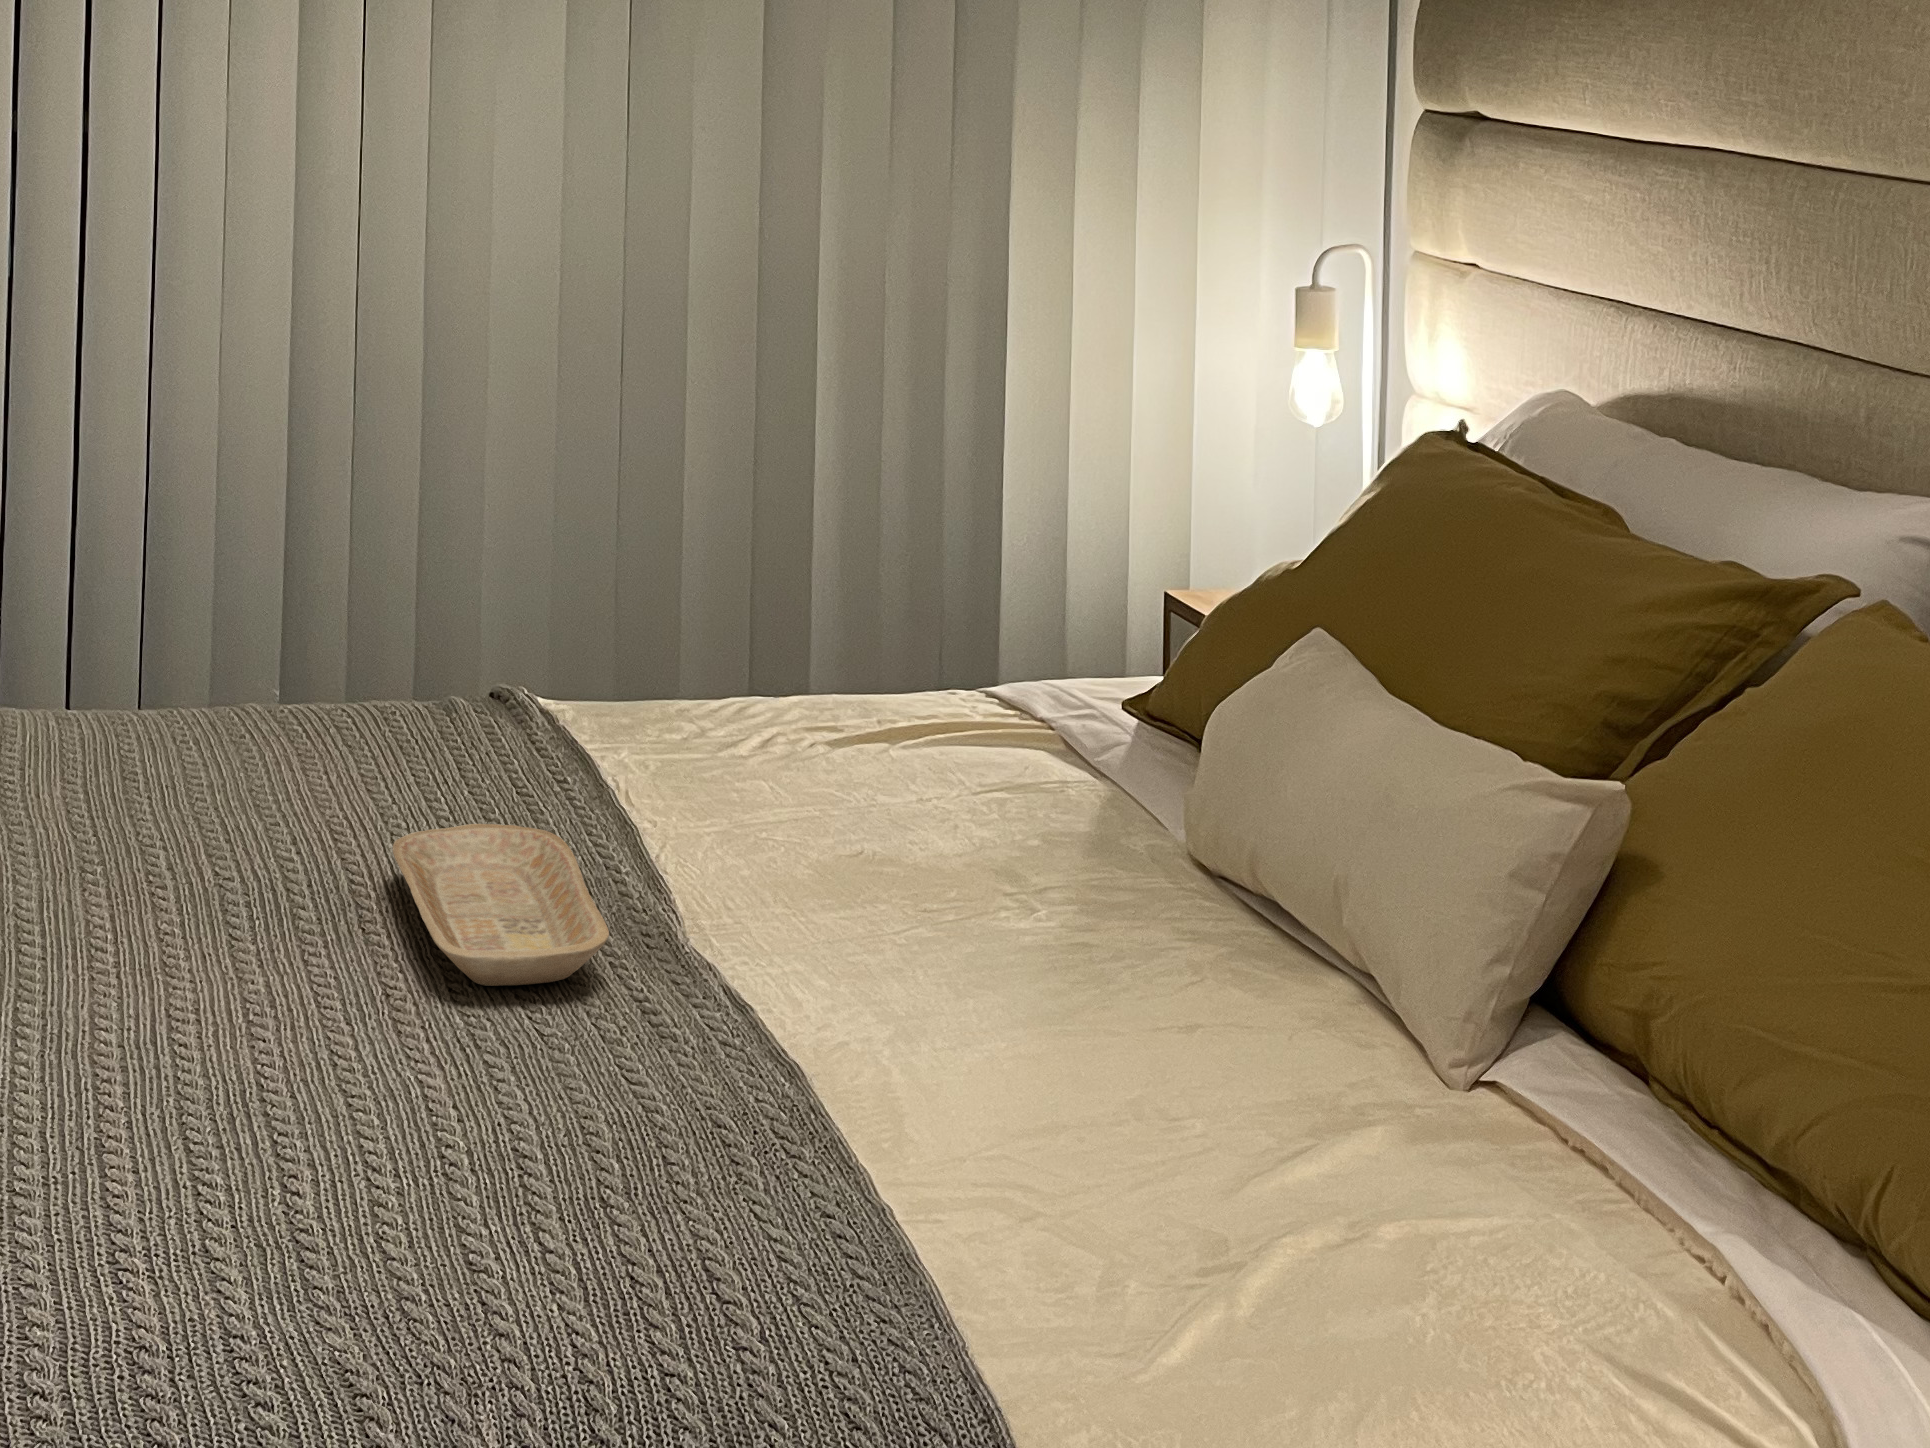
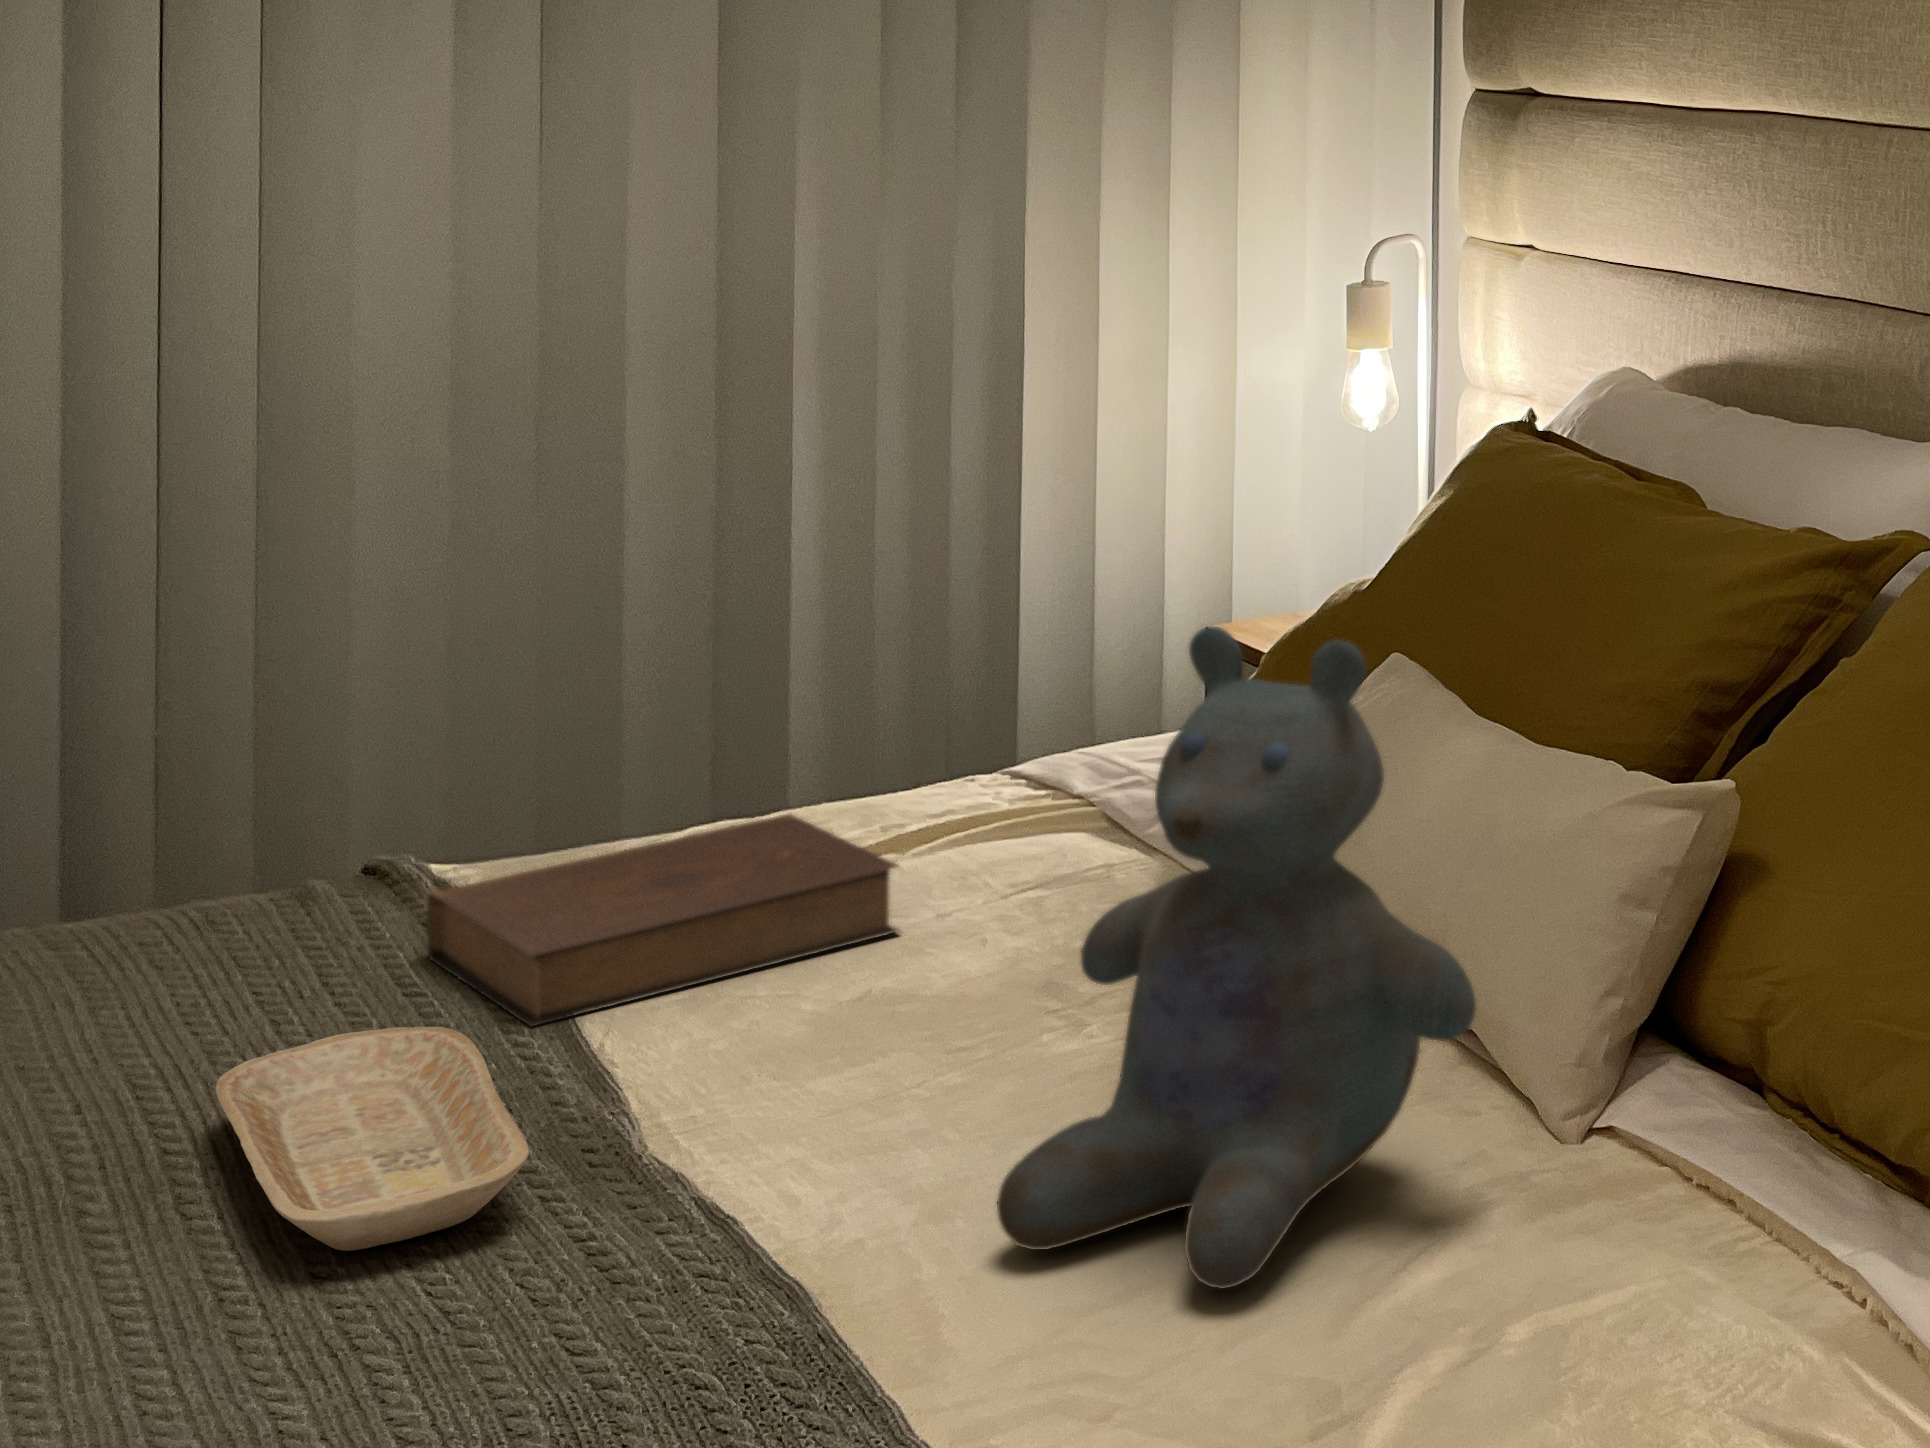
stuffed bear: none [959,580,1369,1146] -> present [997,626,1476,1289]
book: none [533,703,893,844] -> present [426,814,898,1026]

